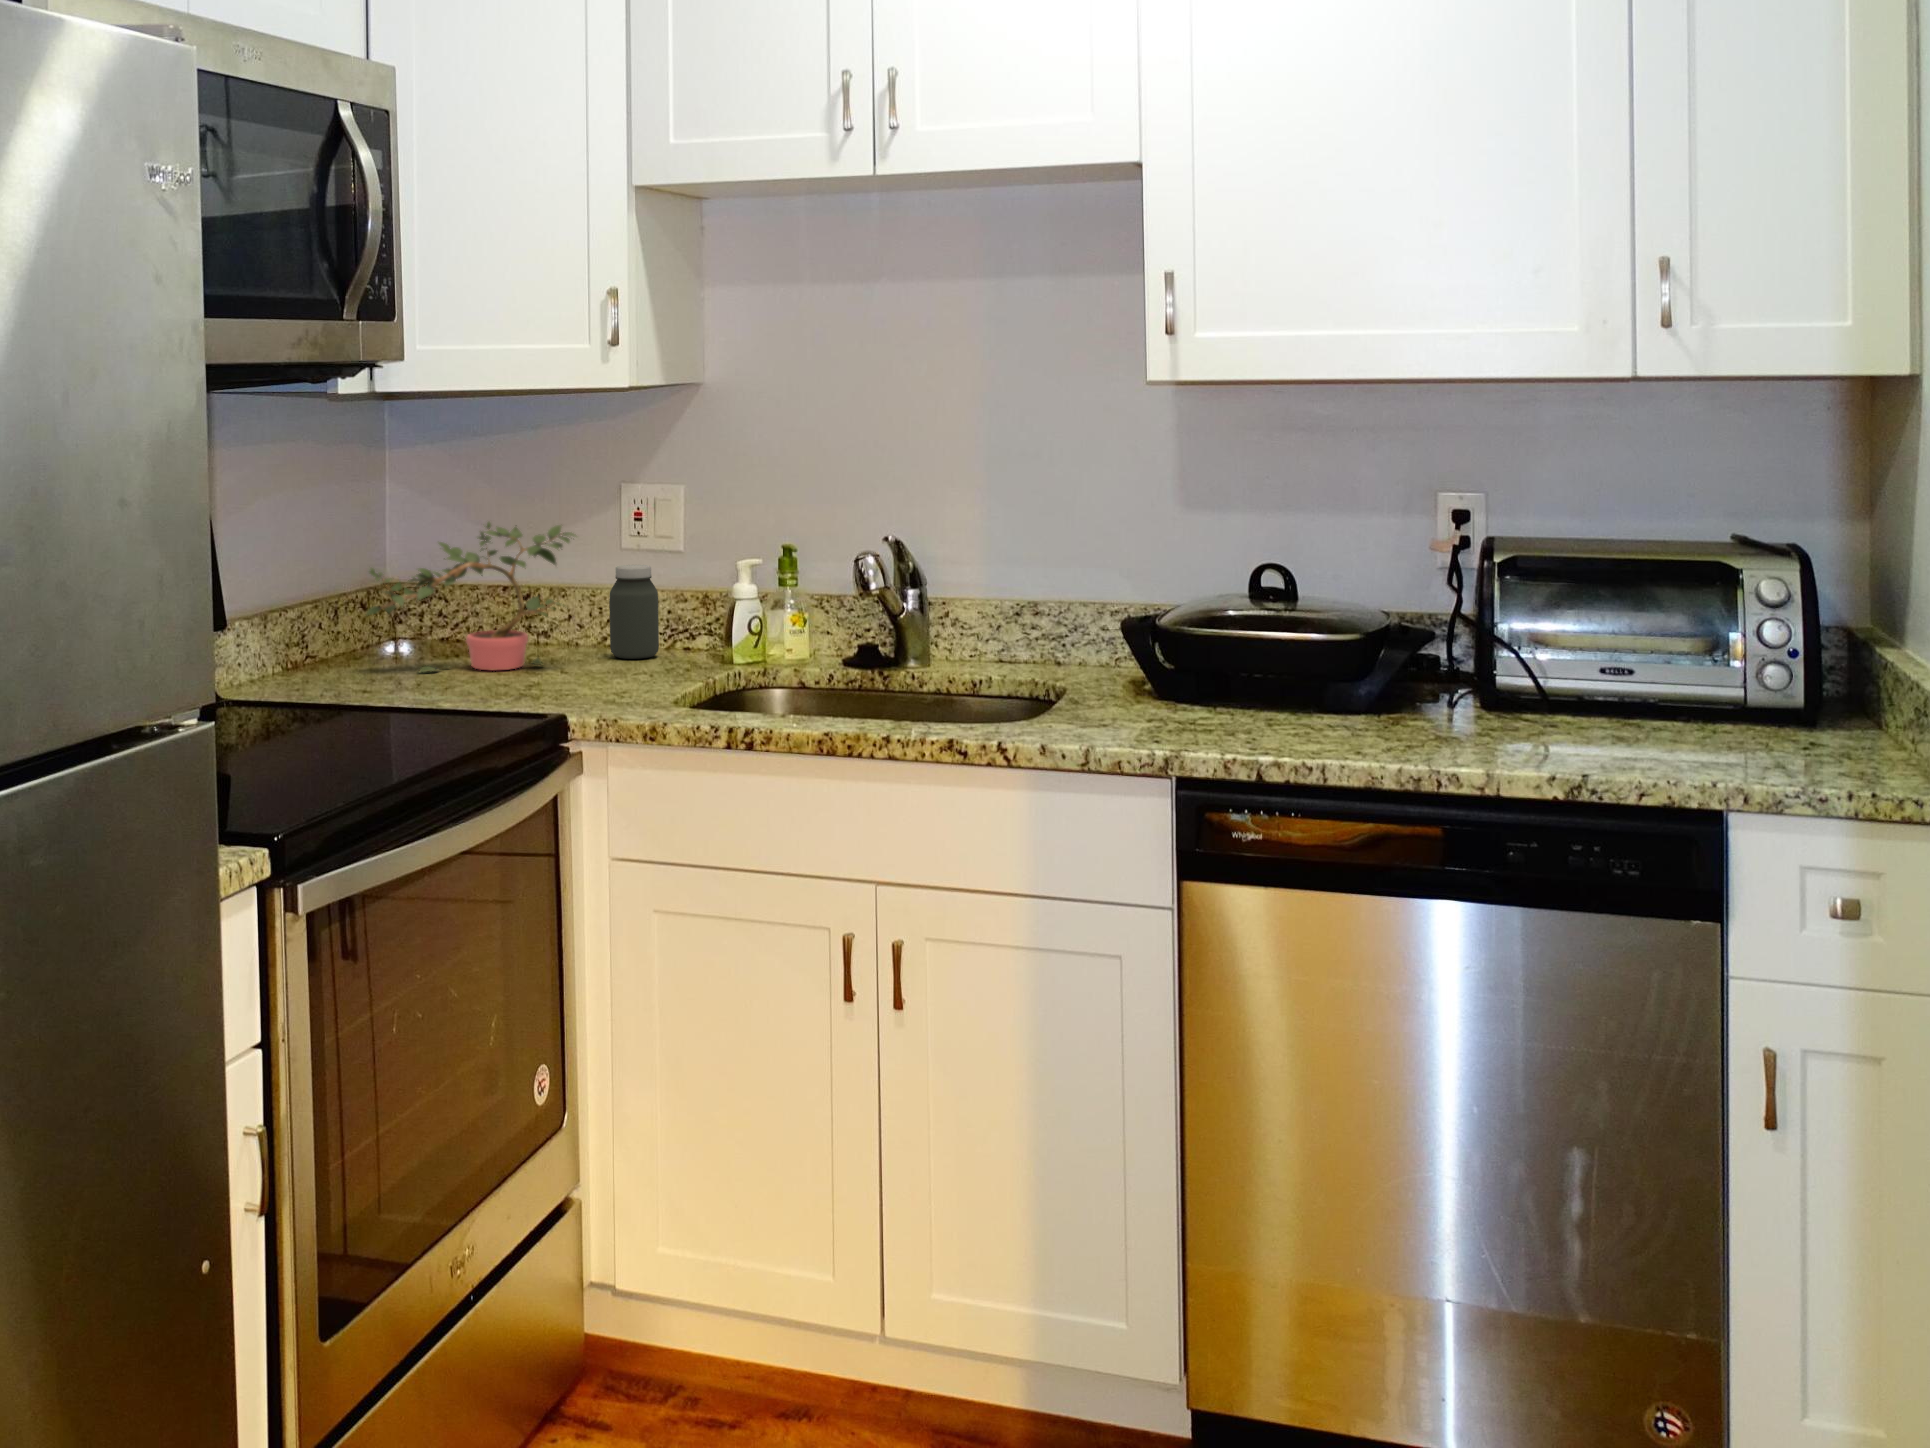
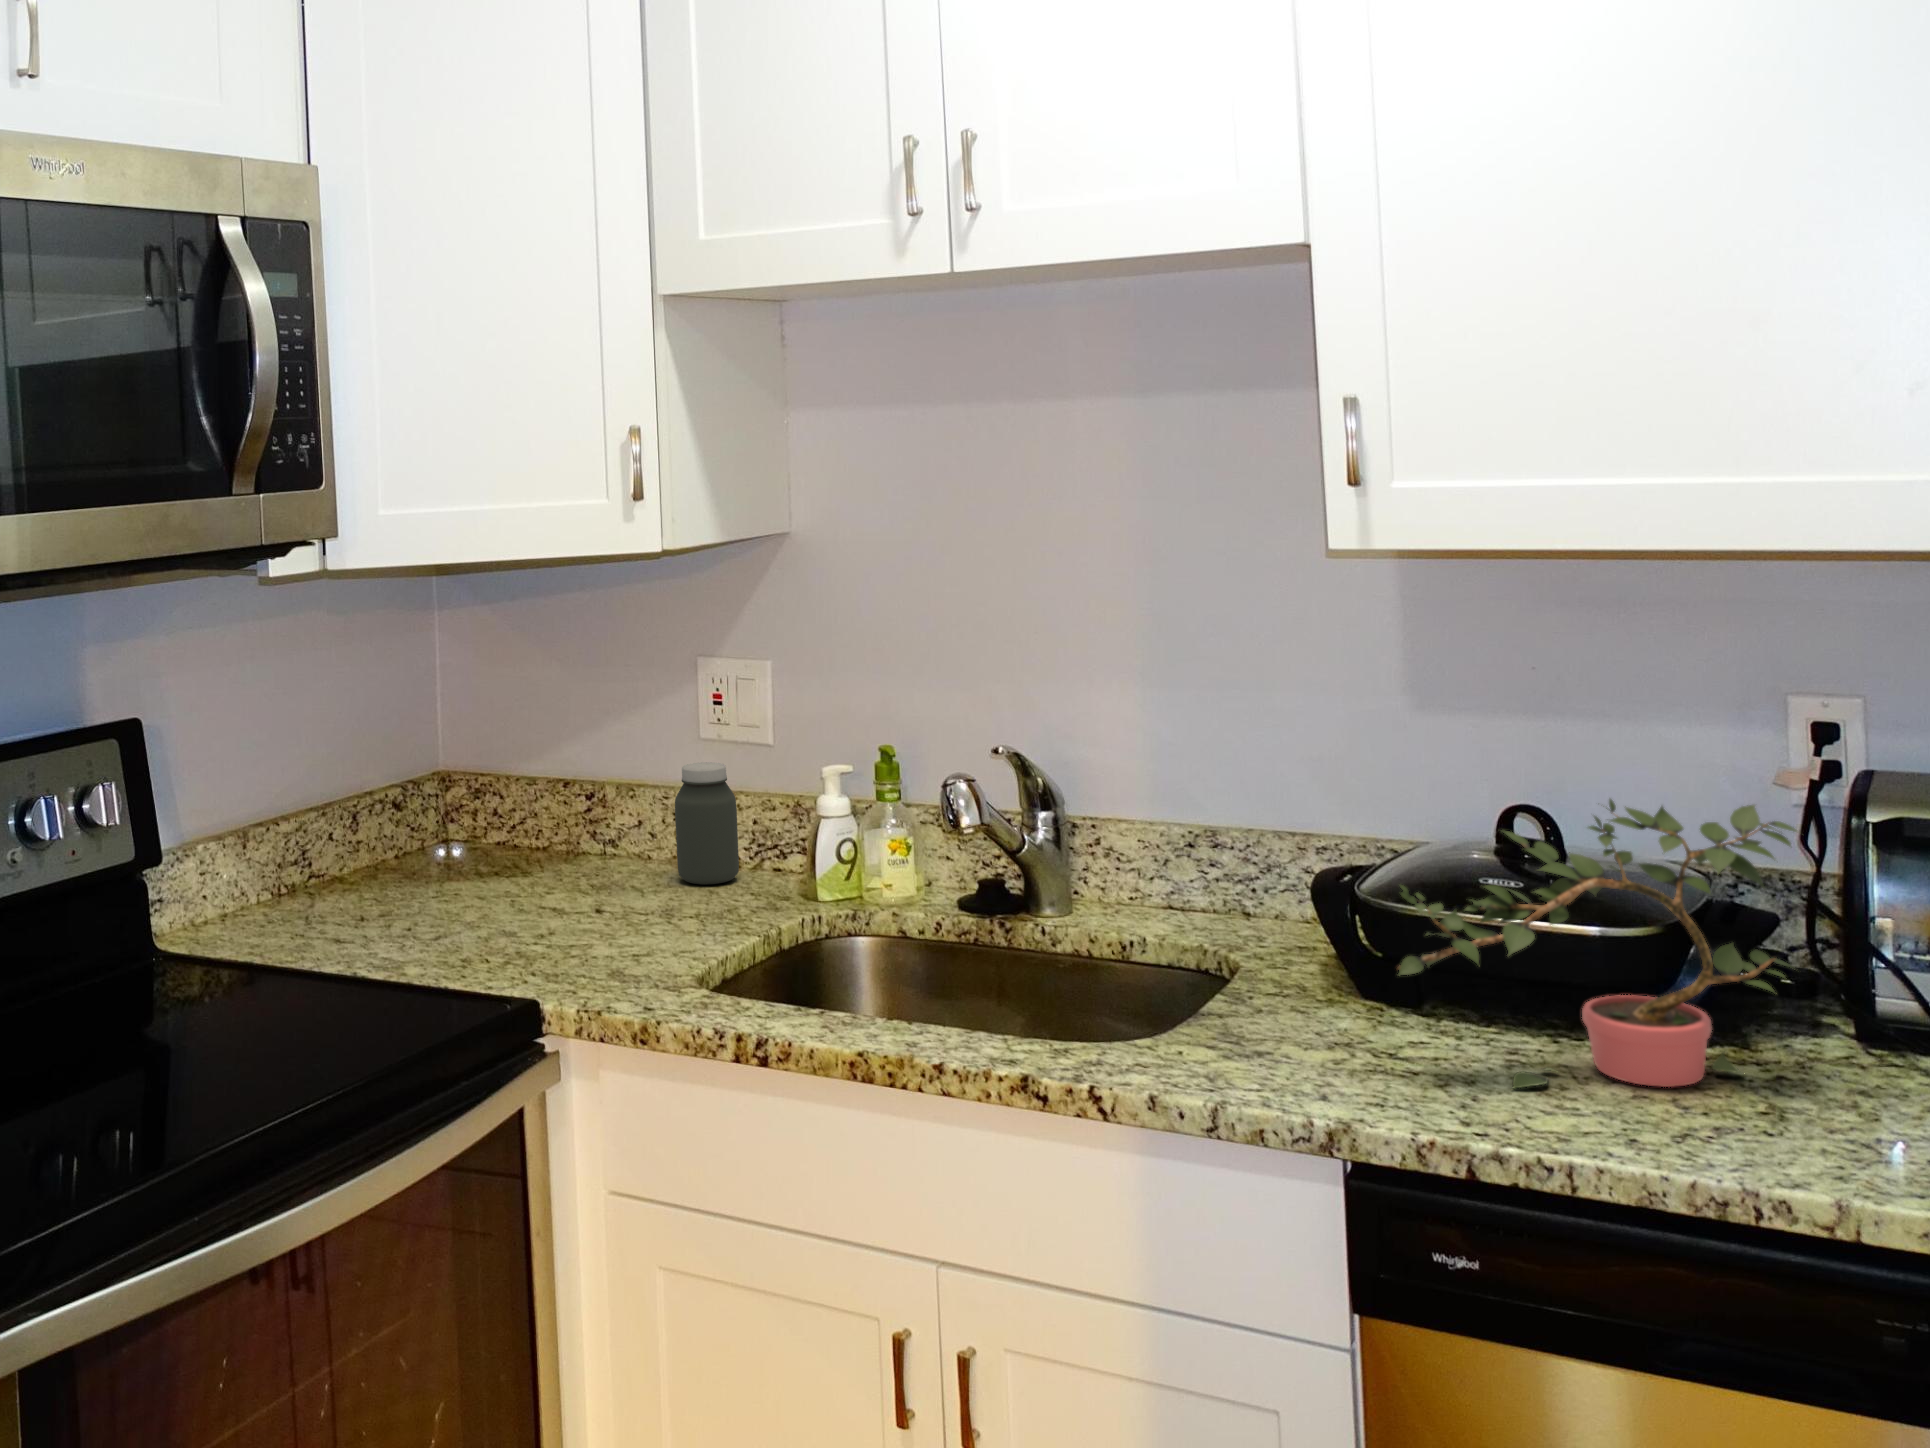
potted plant: present [367,522,575,672] -> present [1398,799,1797,1089]

